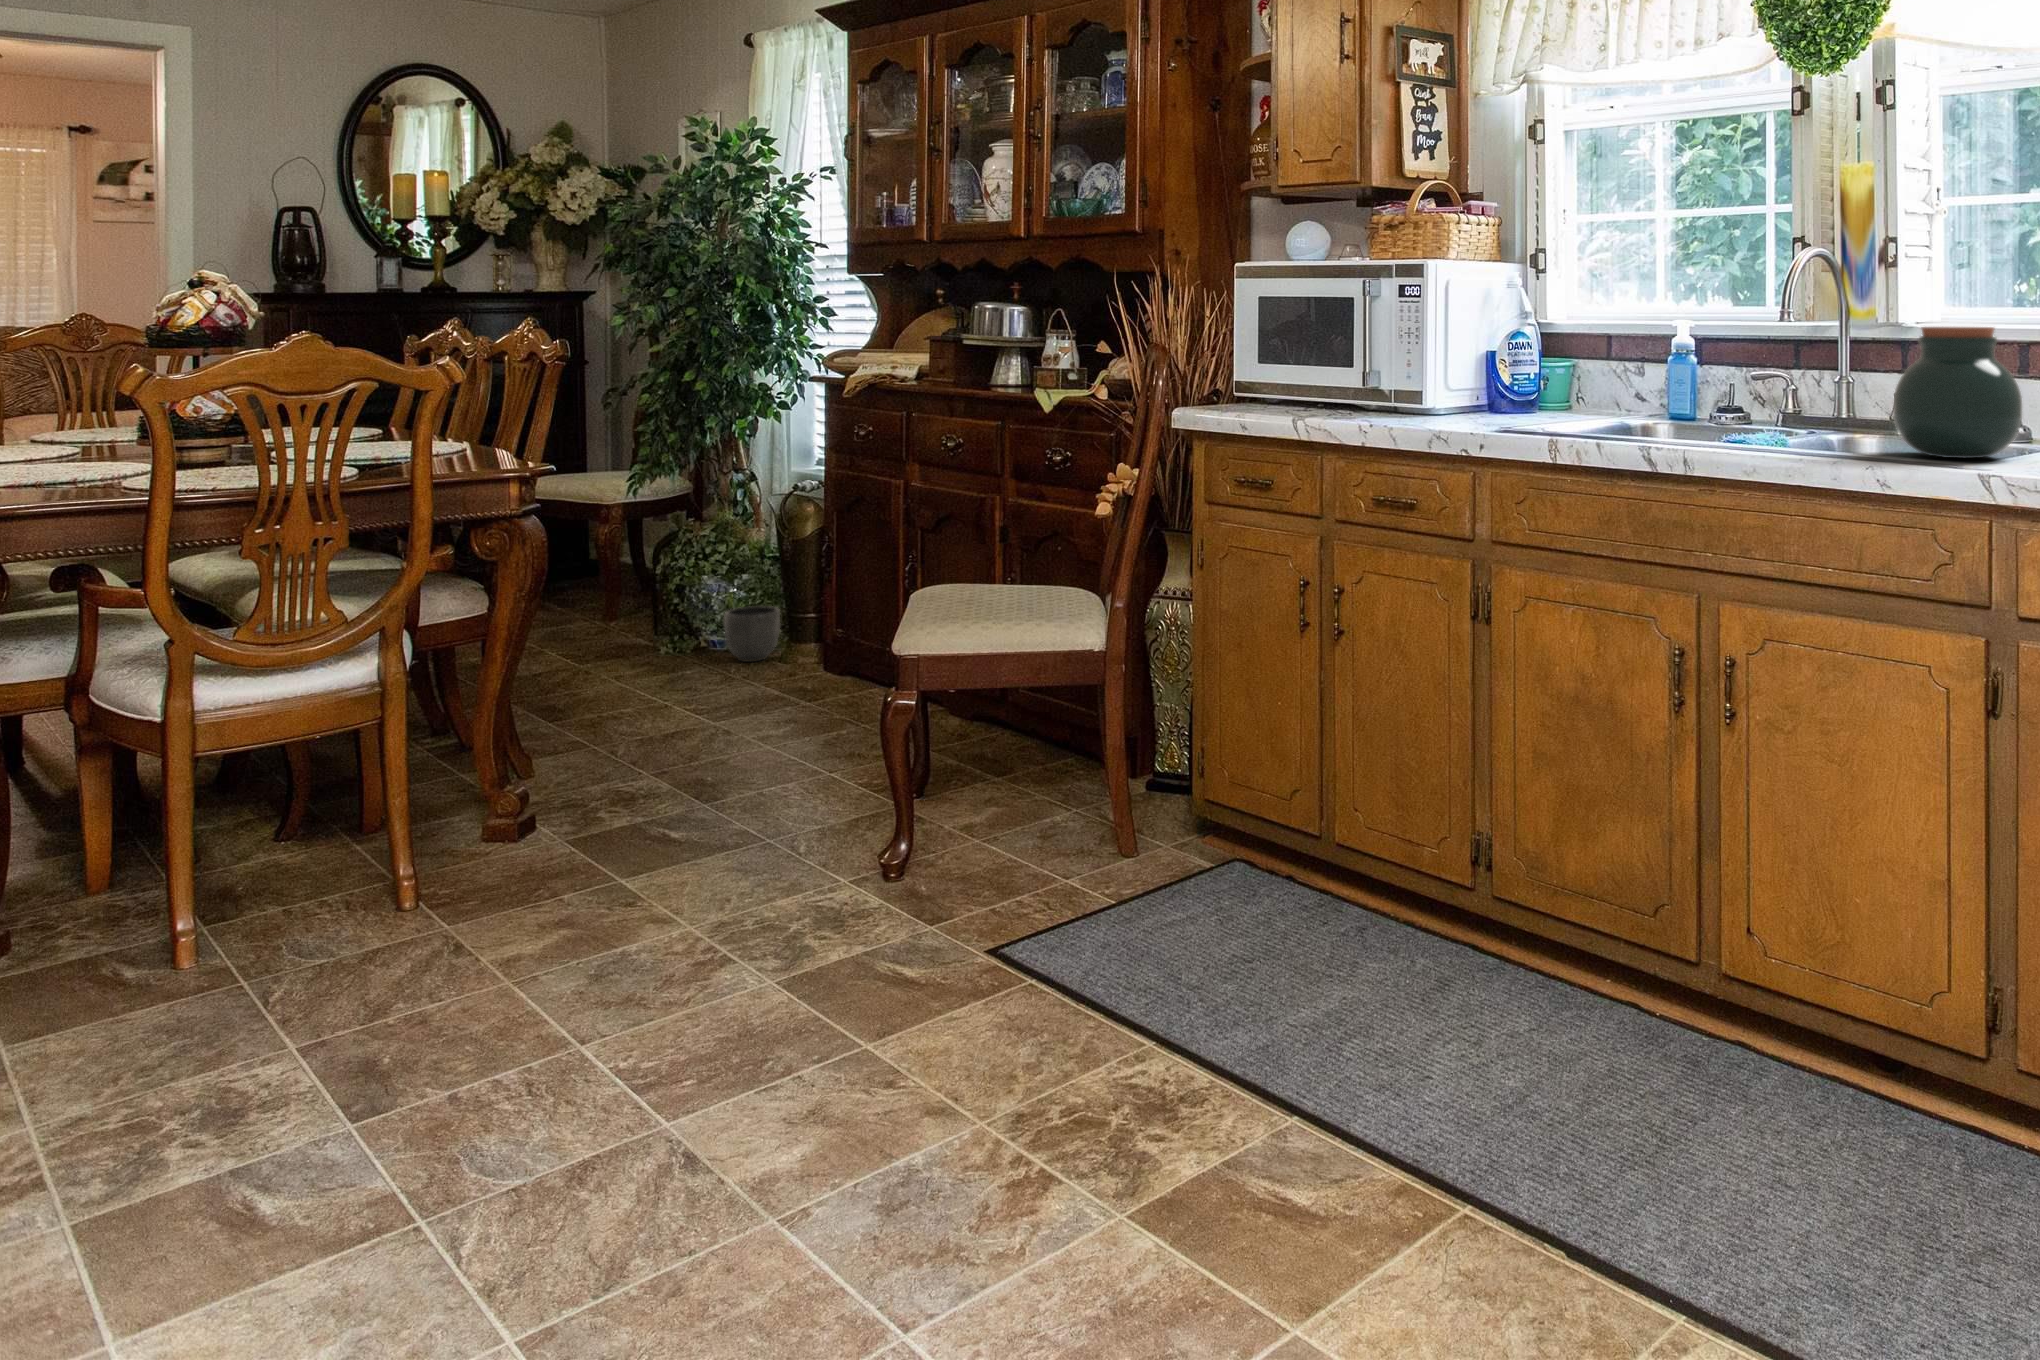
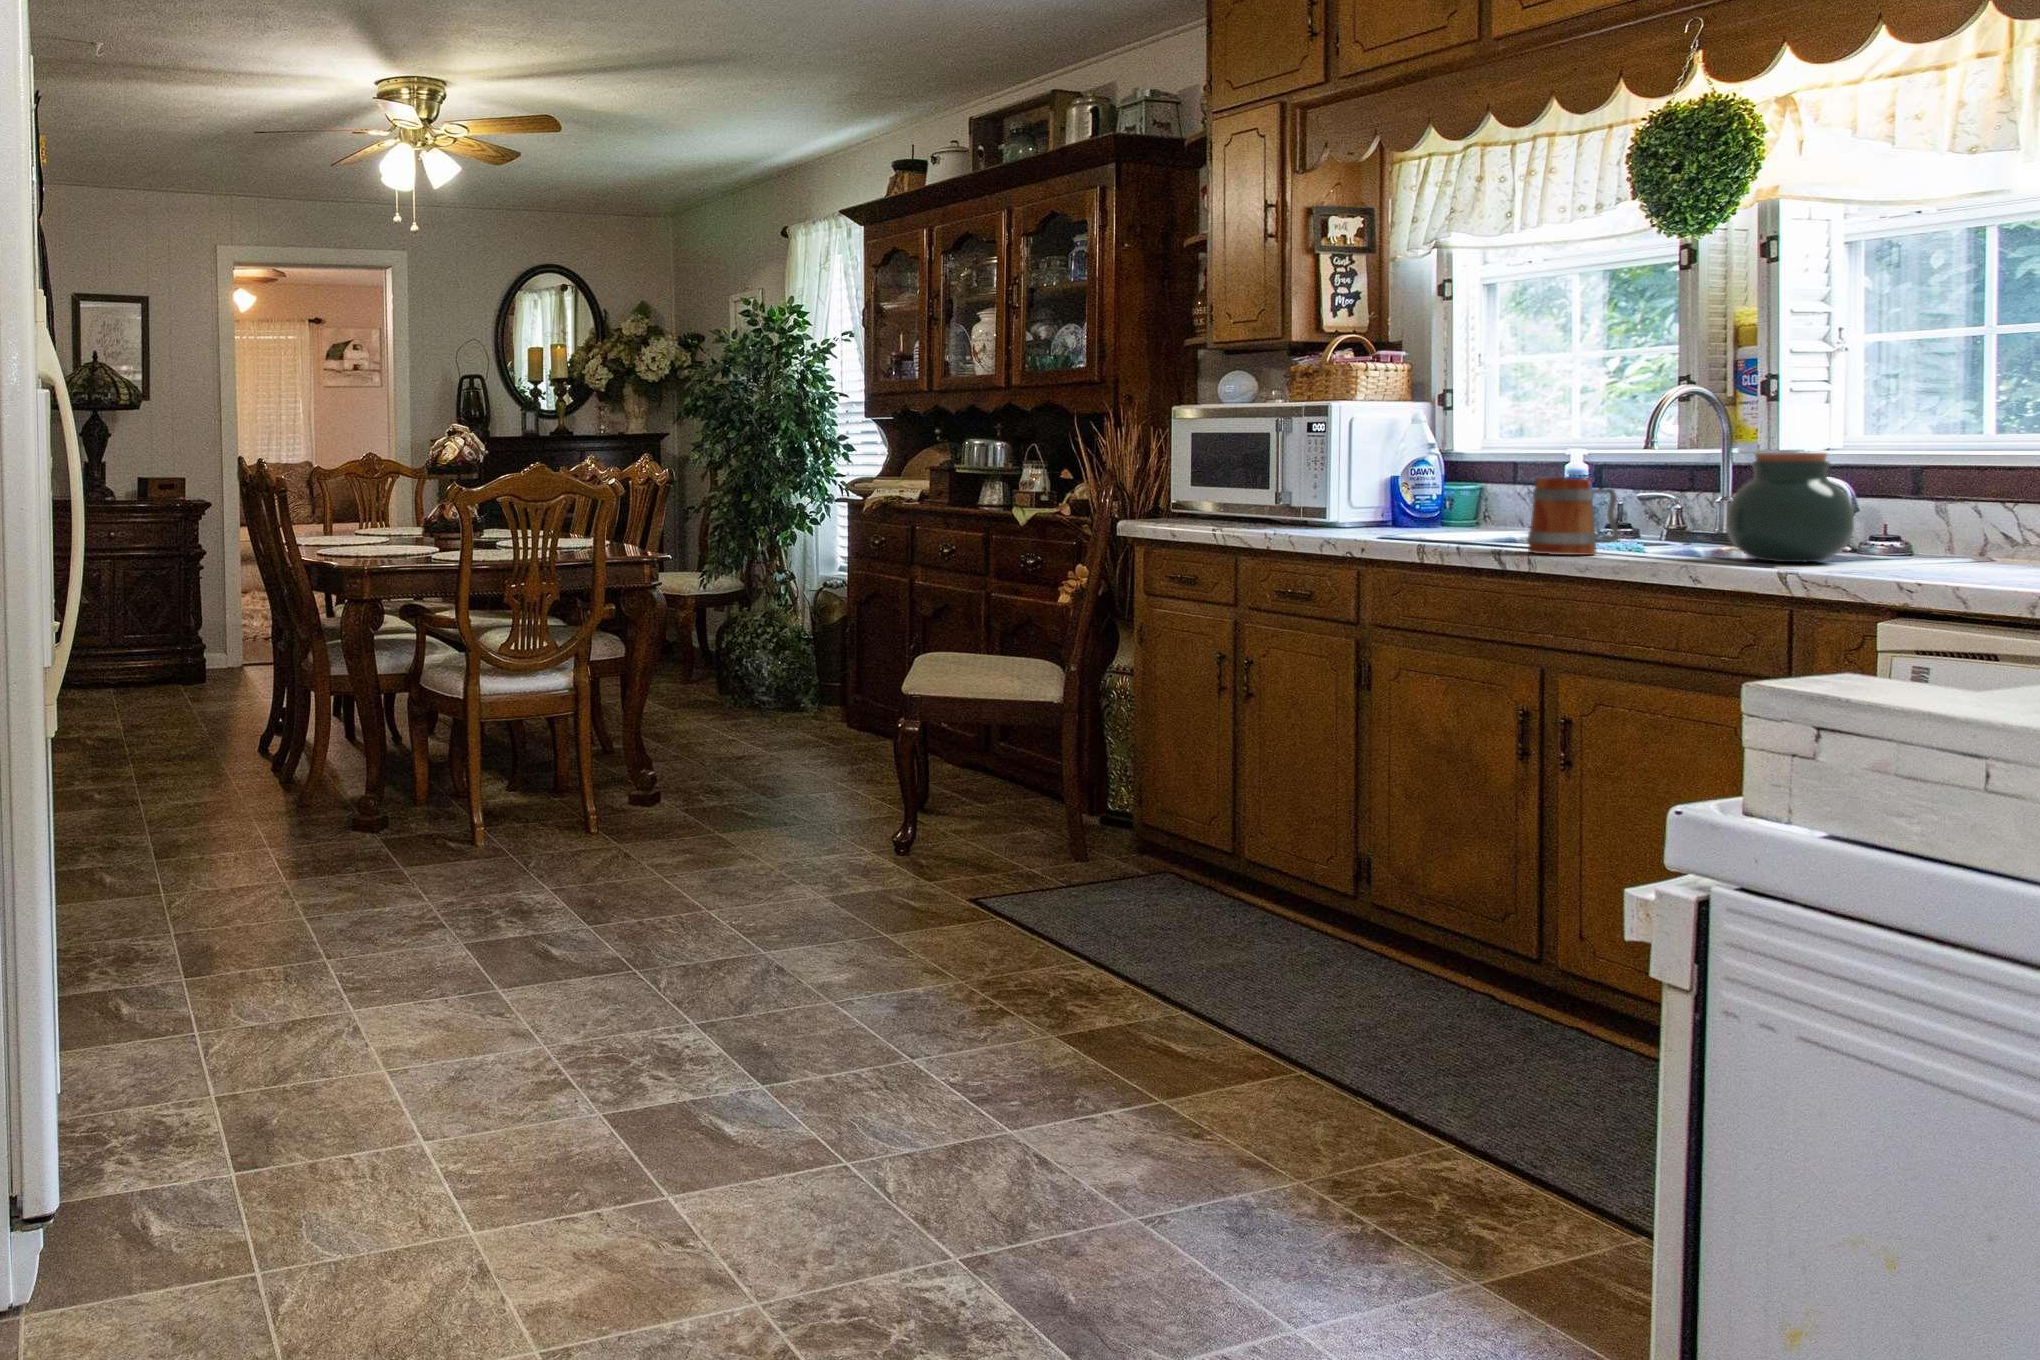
mug: none [1683,356,1781,454] -> present [1528,478,1619,555]
planter: present [724,606,780,662] -> none [770,674,810,715]

